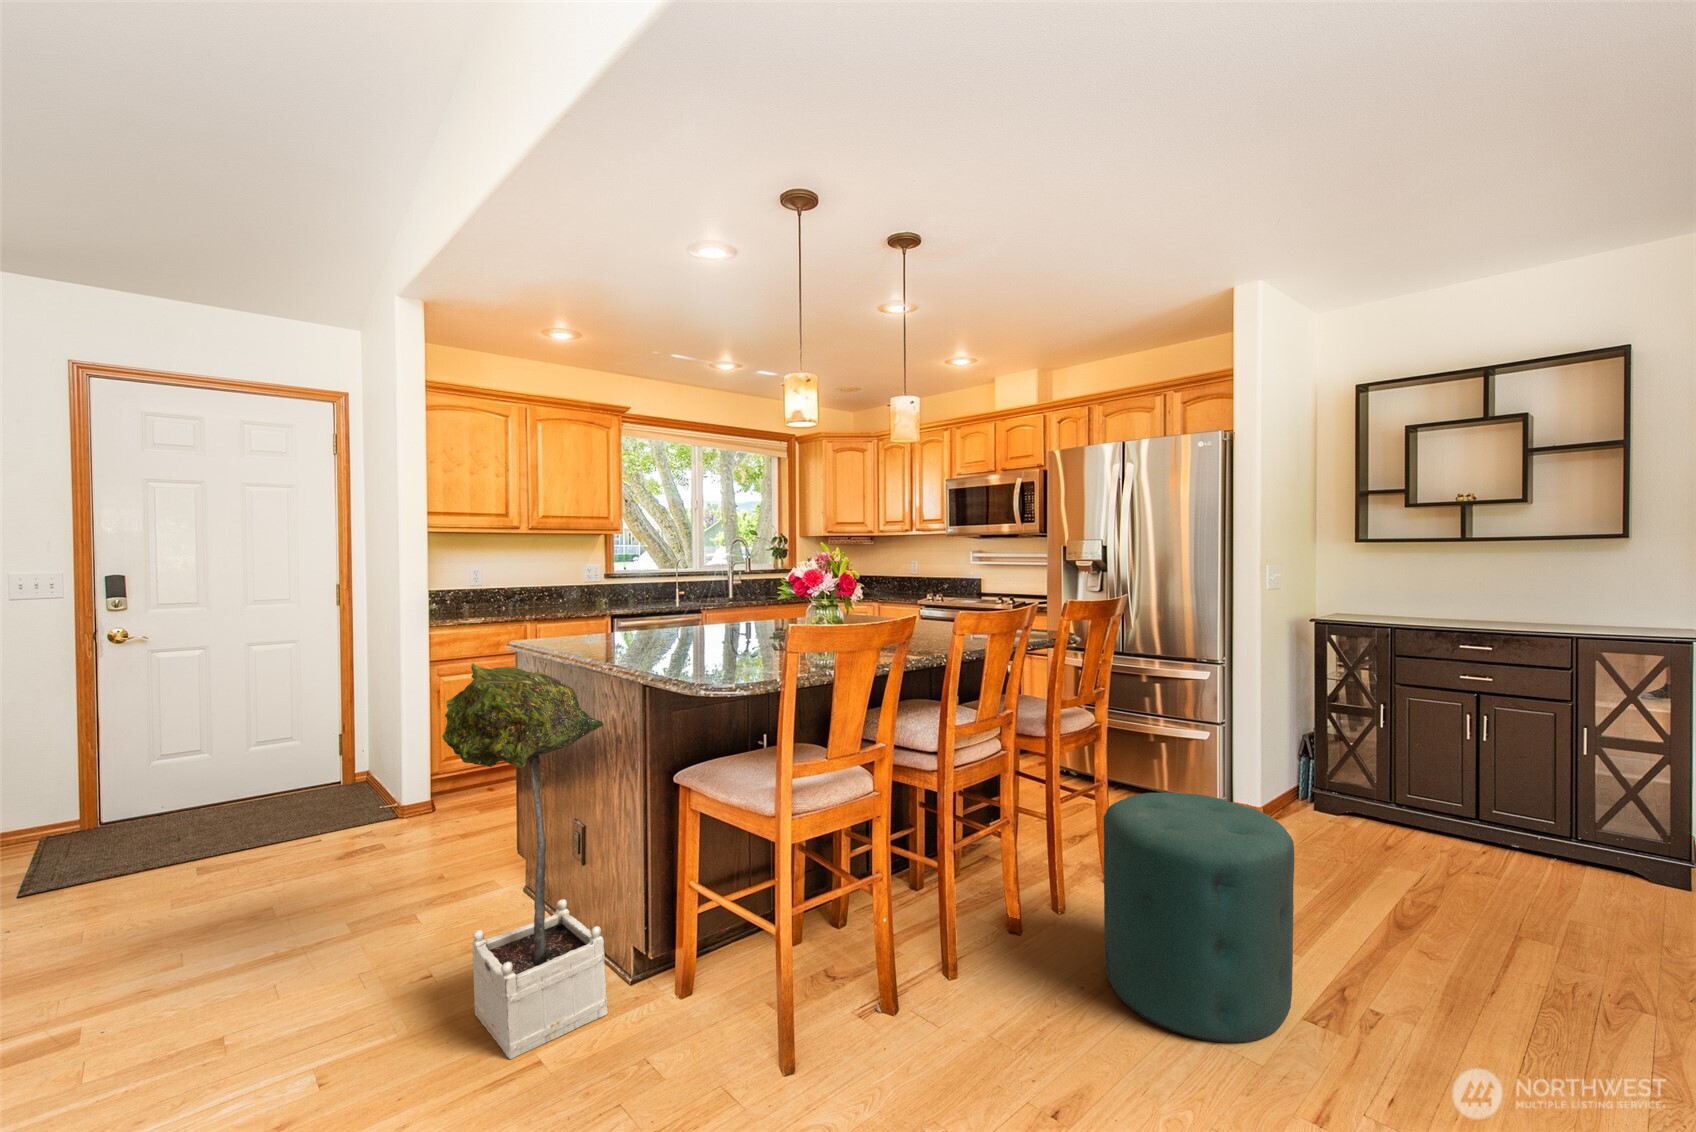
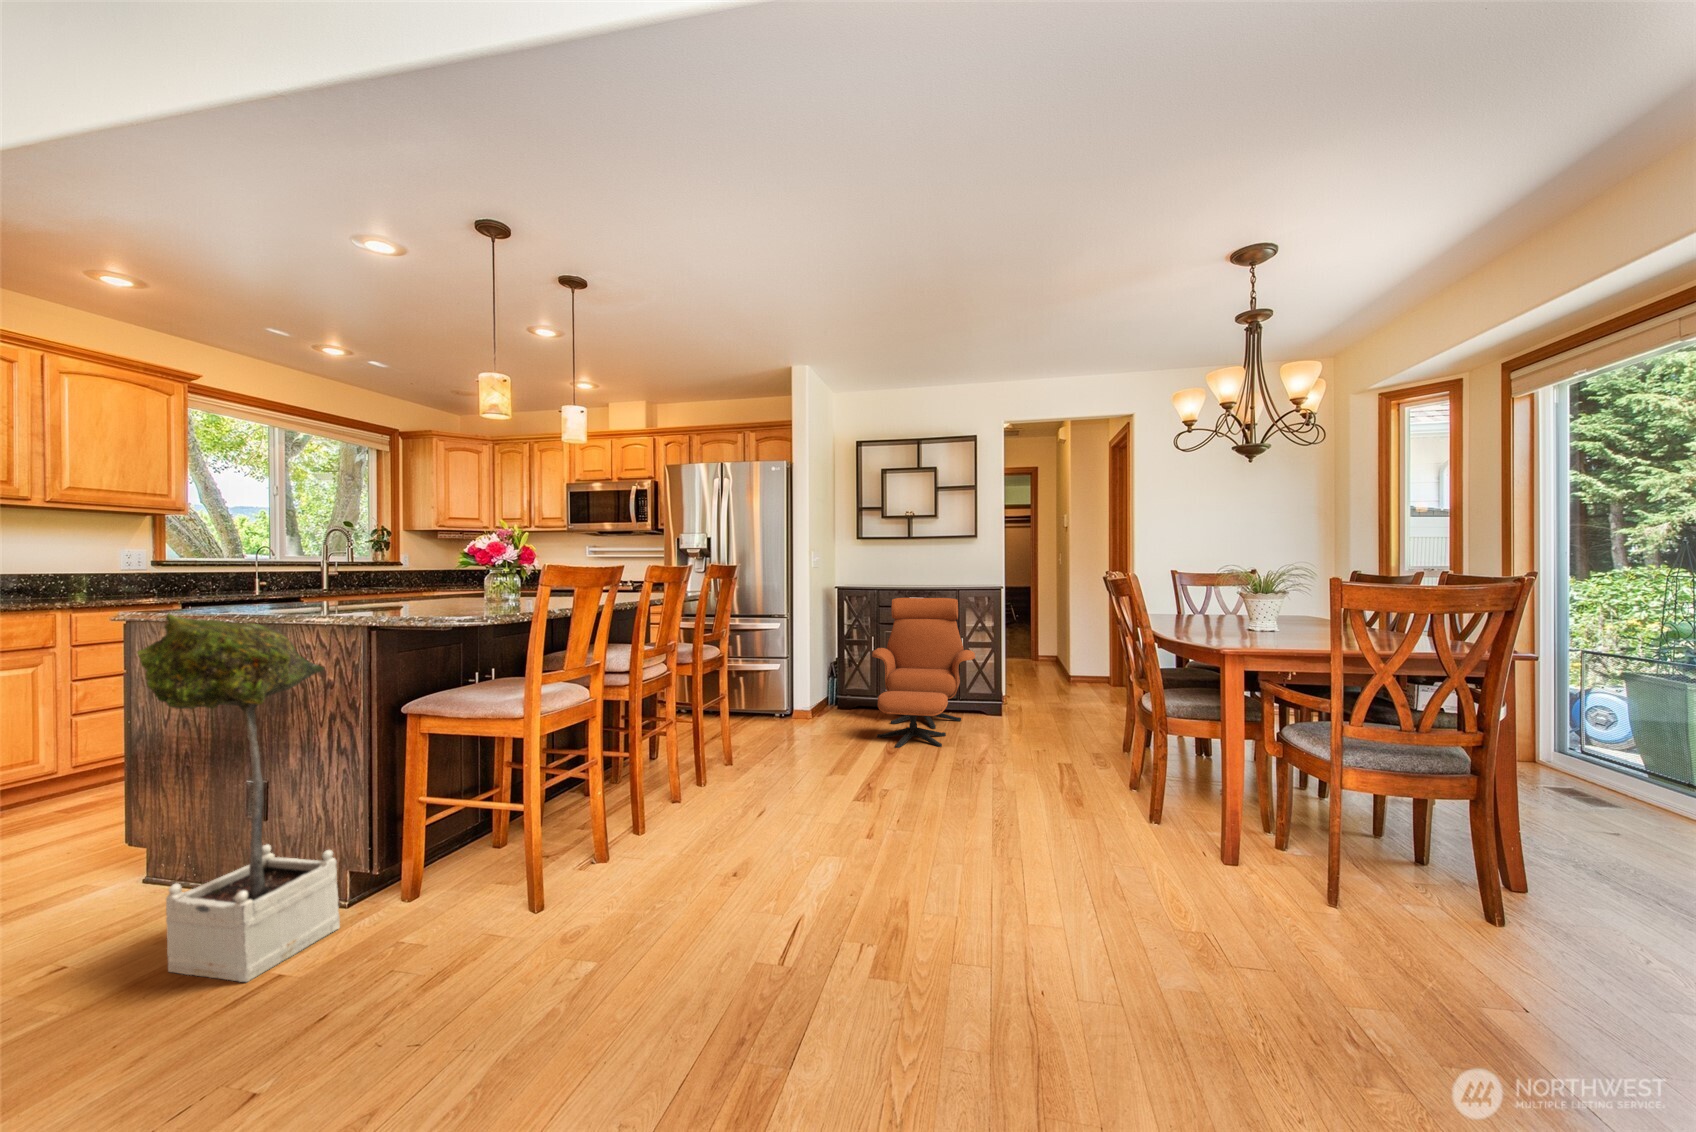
lounge chair: none [1376,645,1616,938] -> present [872,598,976,748]
ottoman: present [1103,792,1294,1043] -> none [741,684,849,822]

